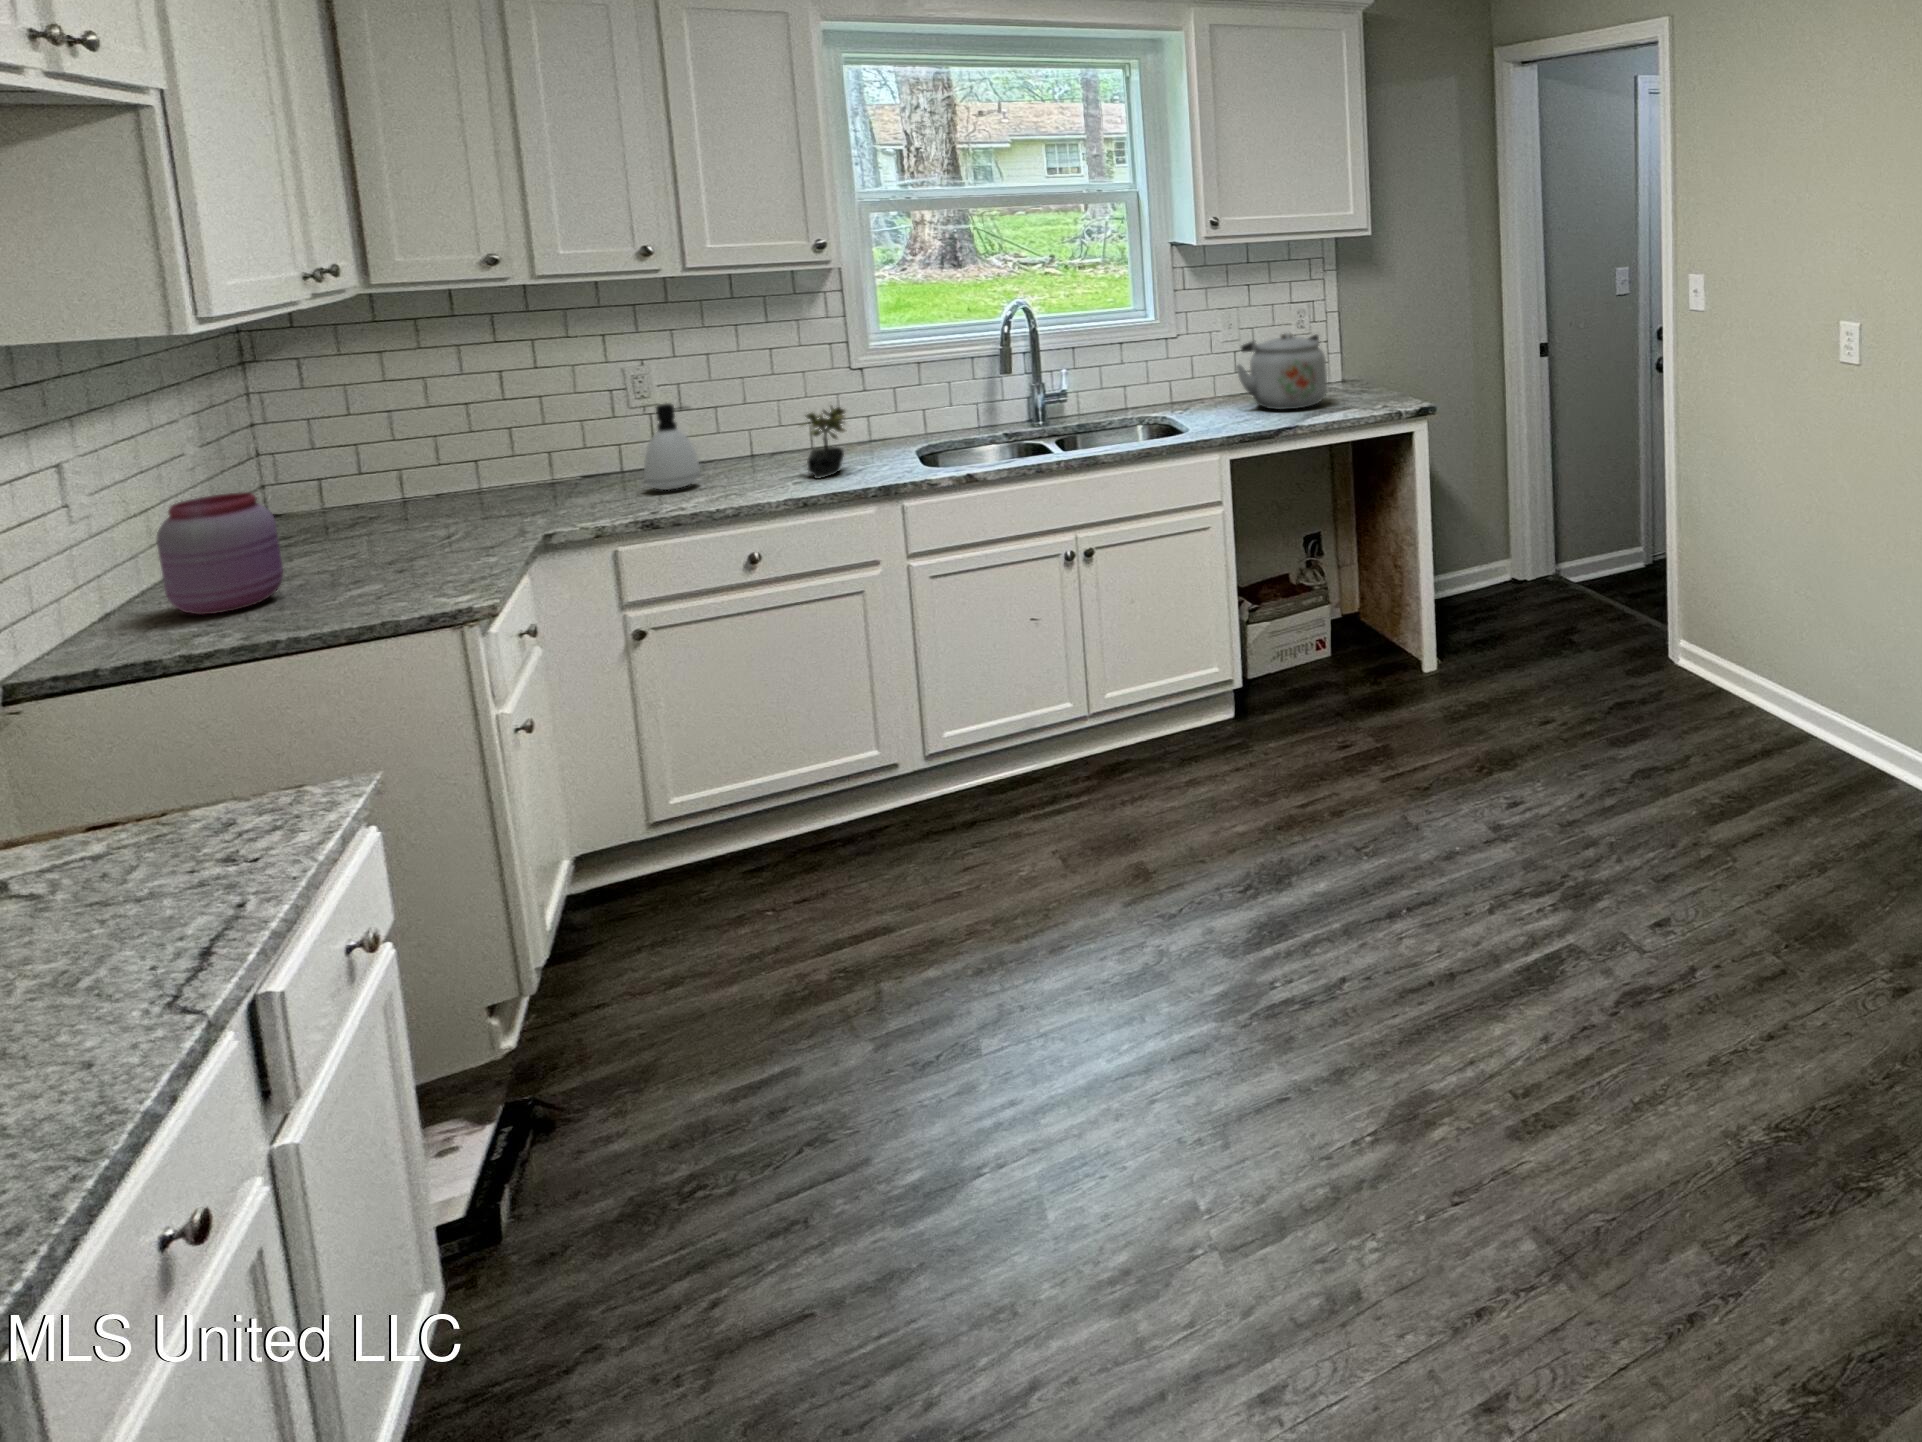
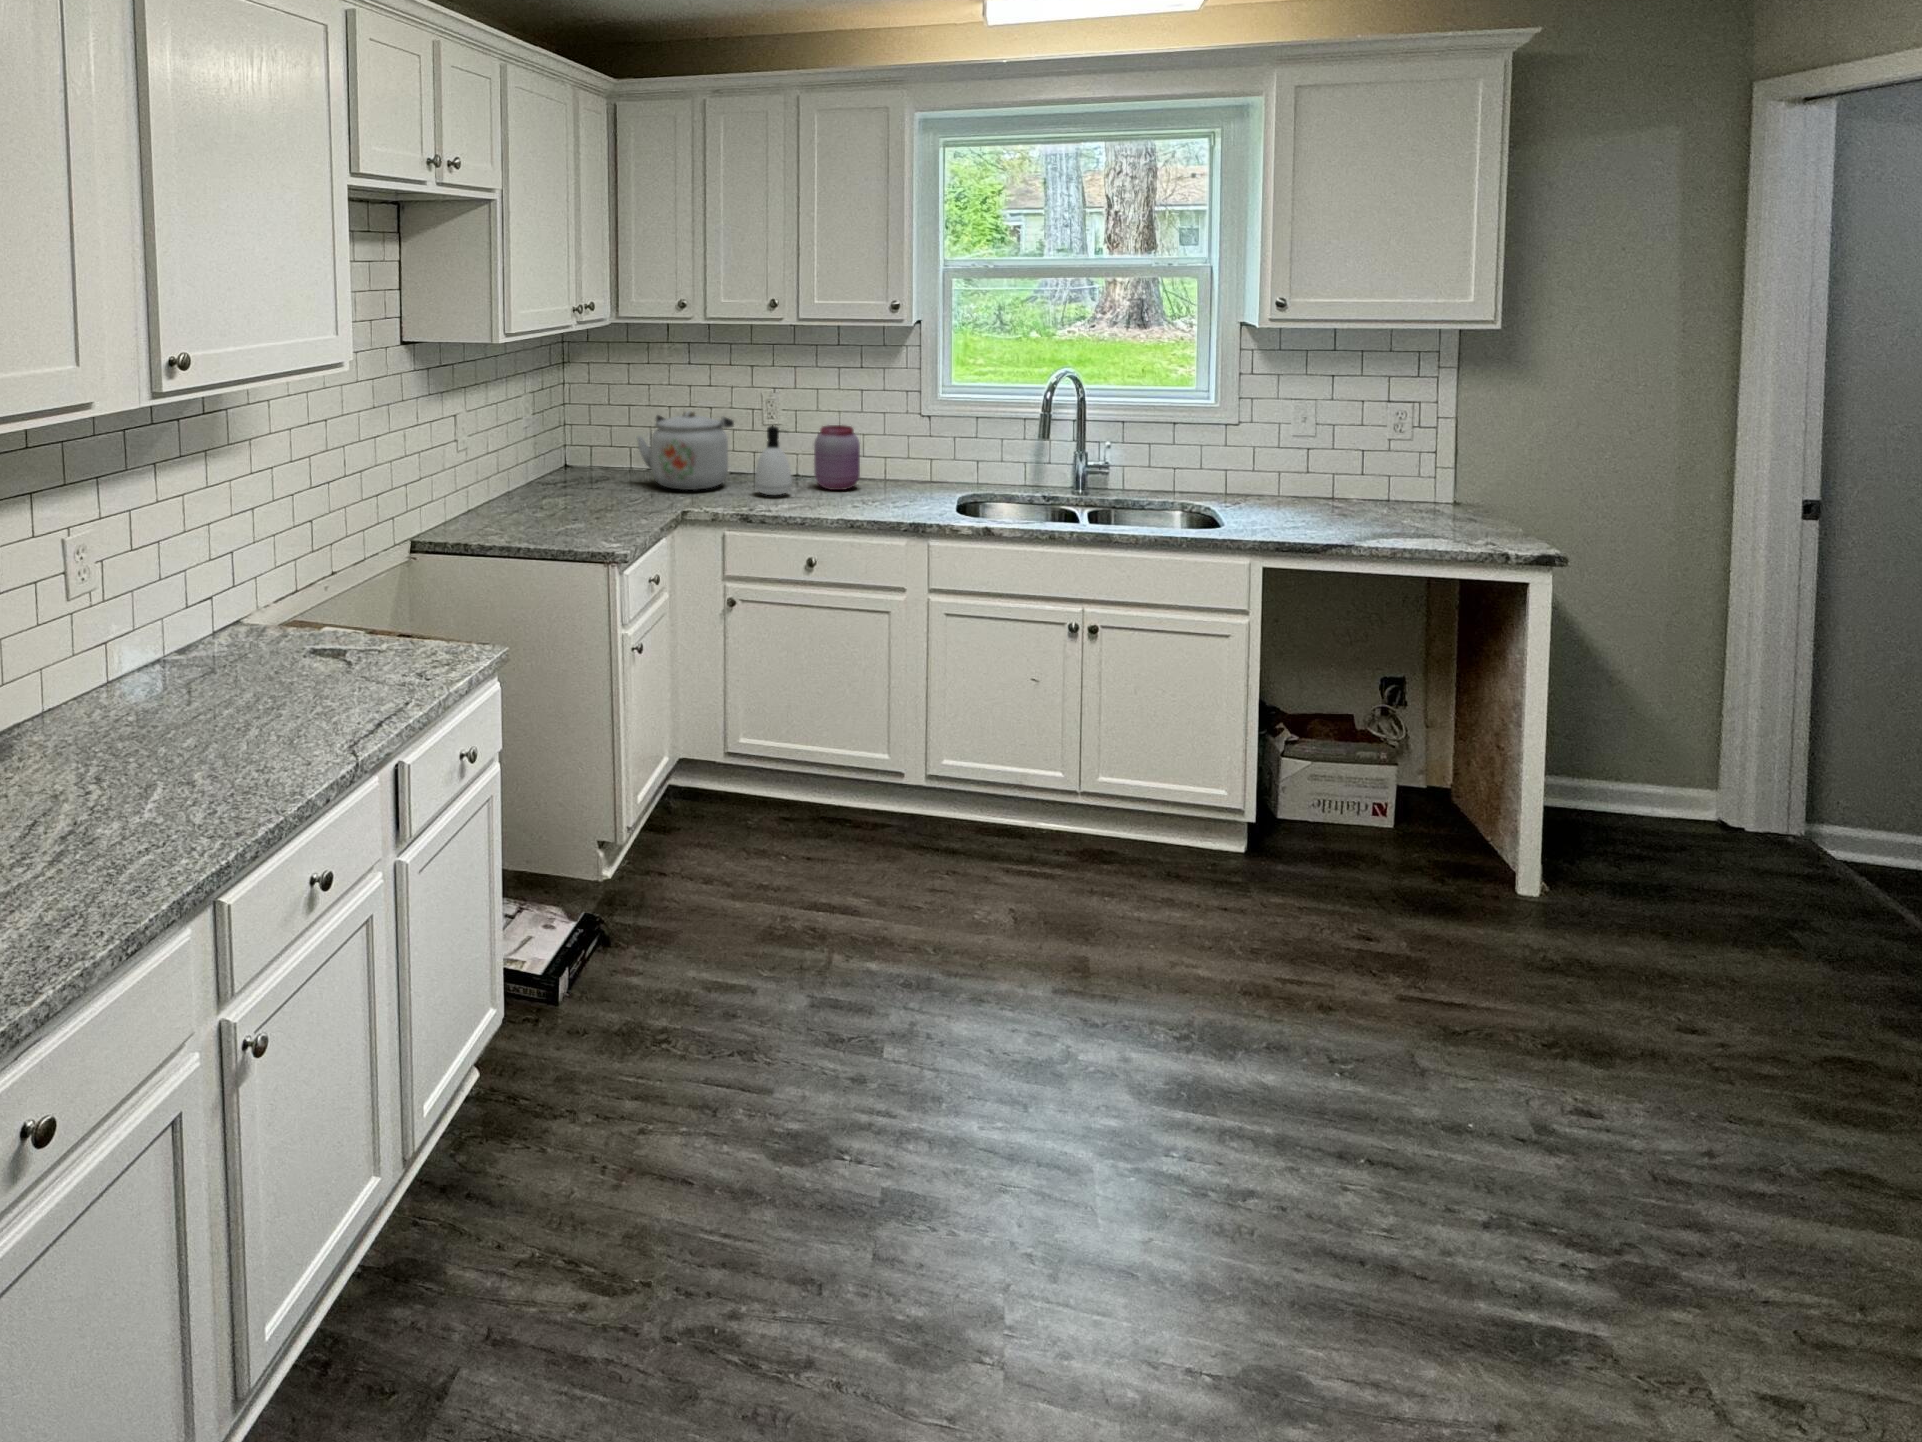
kettle: present [1237,333,1327,410] -> present [637,411,734,490]
succulent plant: present [805,406,845,479] -> none [862,445,900,507]
jar: present [156,492,283,615] -> present [814,425,860,490]

